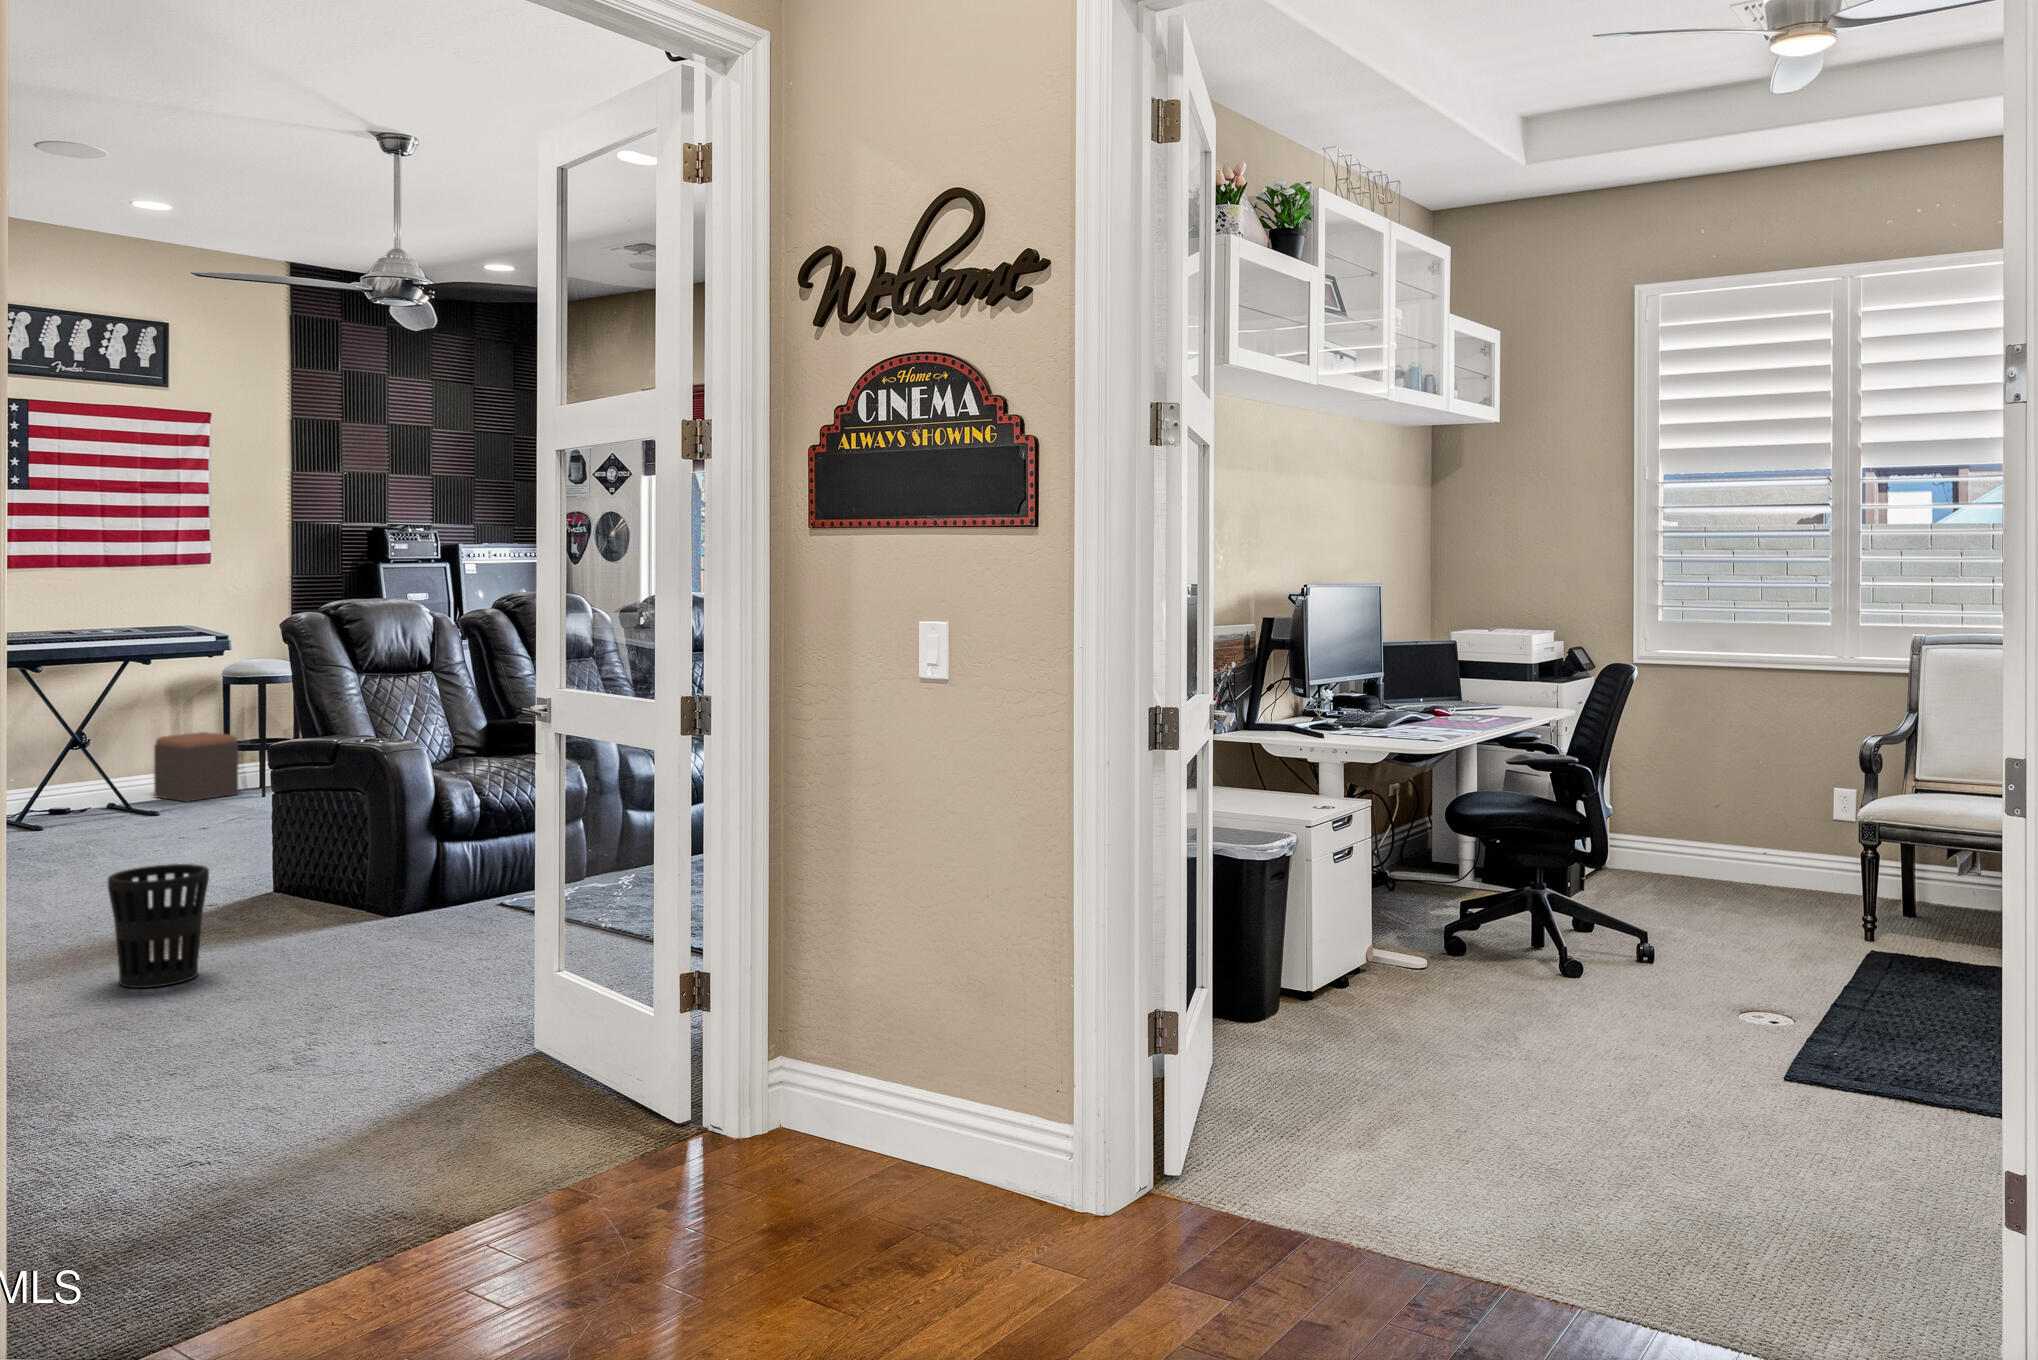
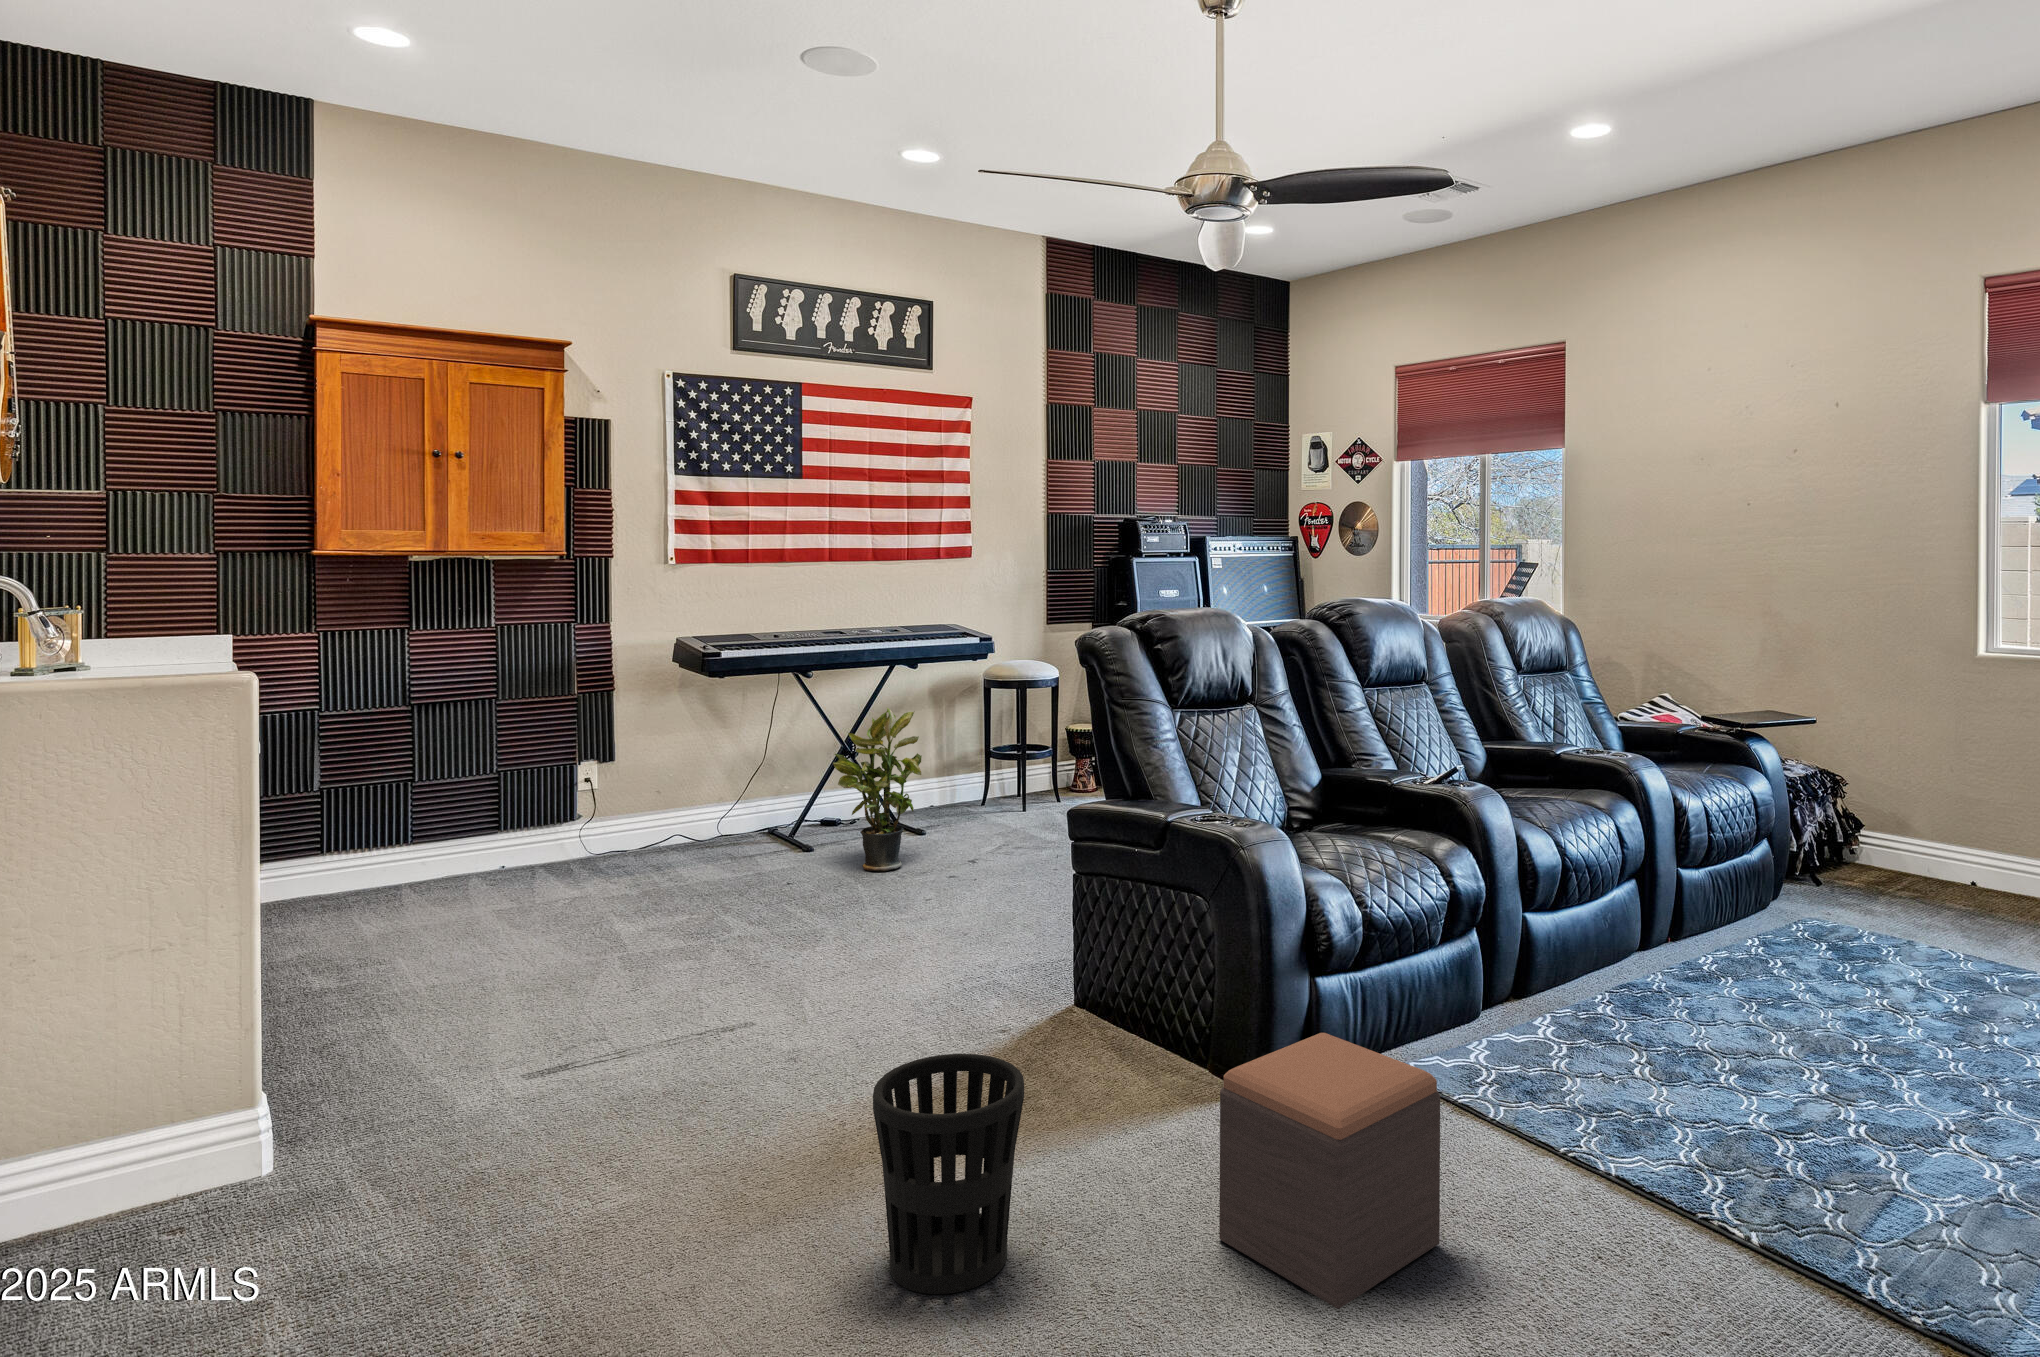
potted plant: none [66,695,155,838] -> present [833,708,922,871]
footstool: present [154,732,238,802] -> present [1219,1033,1440,1309]

